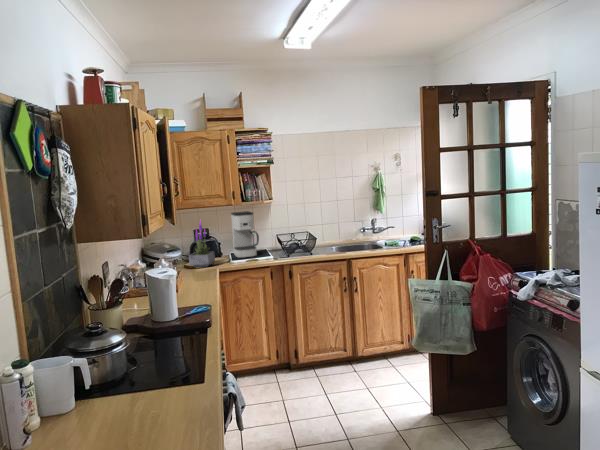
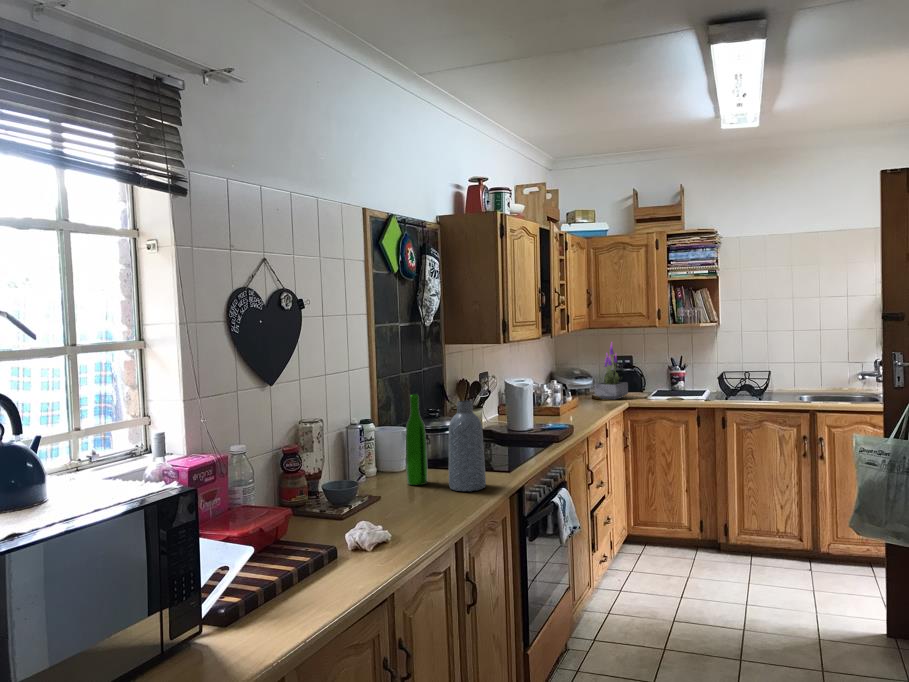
coffee maker: present [231,211,259,258] -> none [660,337,693,395]
vase: none [150,322,198,431] -> present [449,401,486,491]
wine bottle: none [89,323,122,435] -> present [405,394,427,485]

